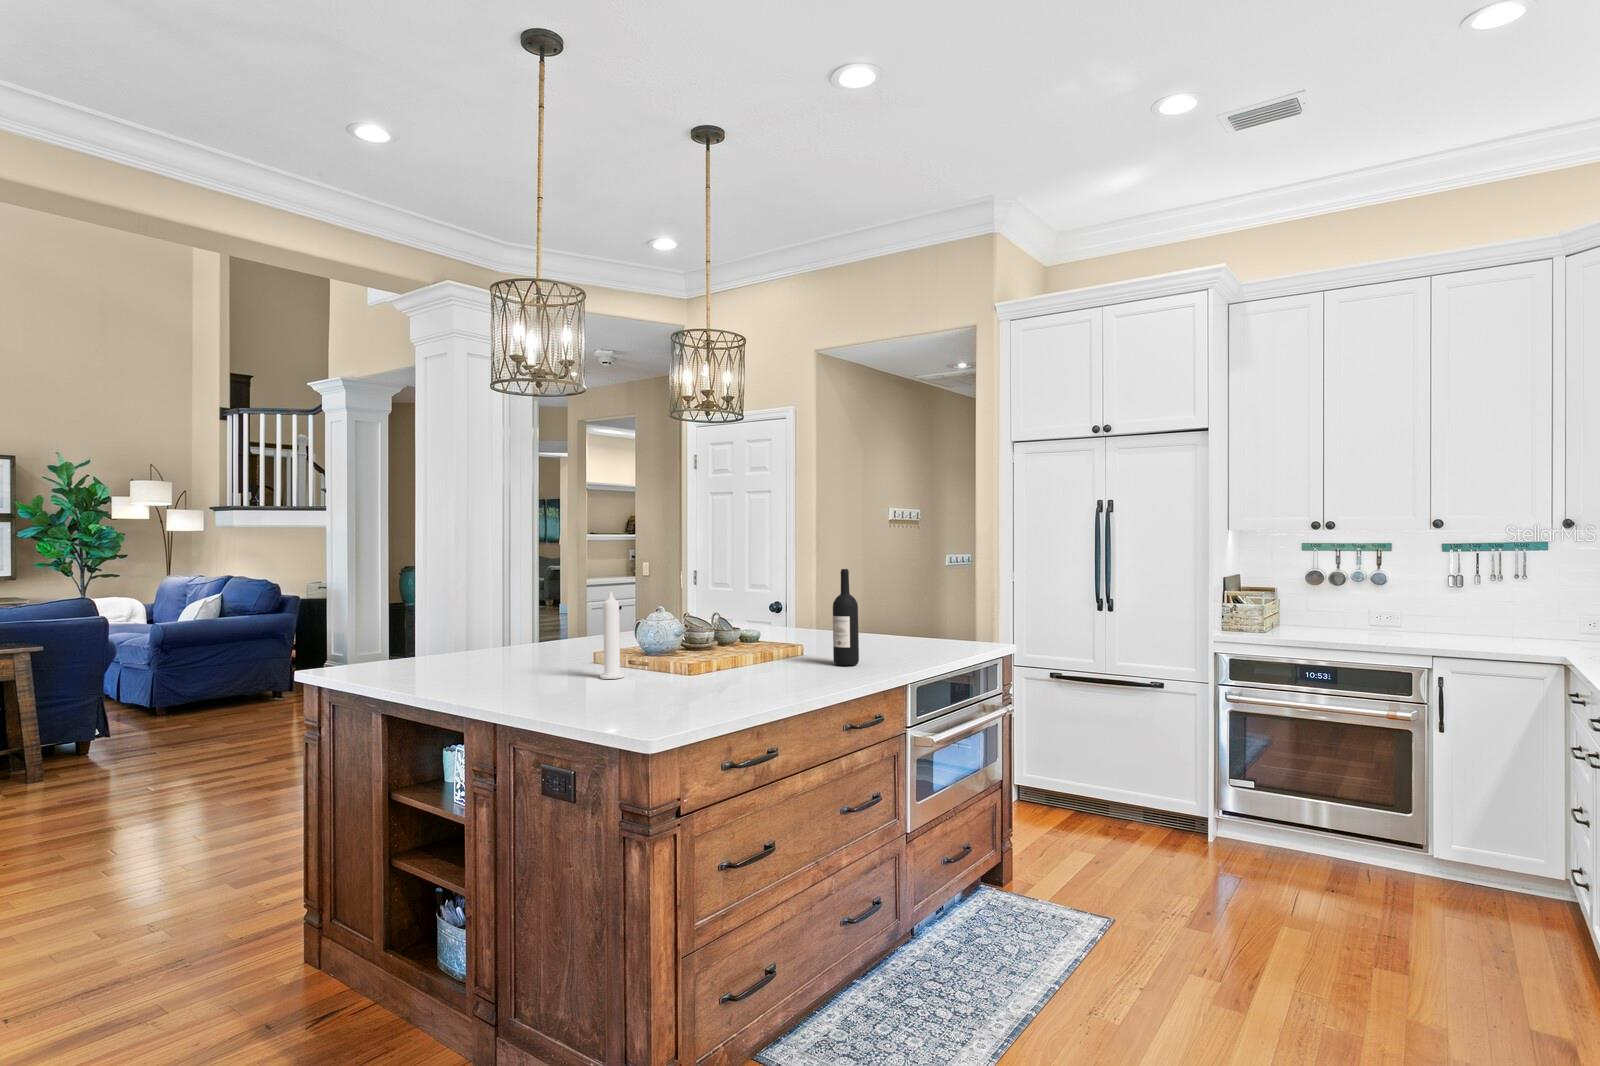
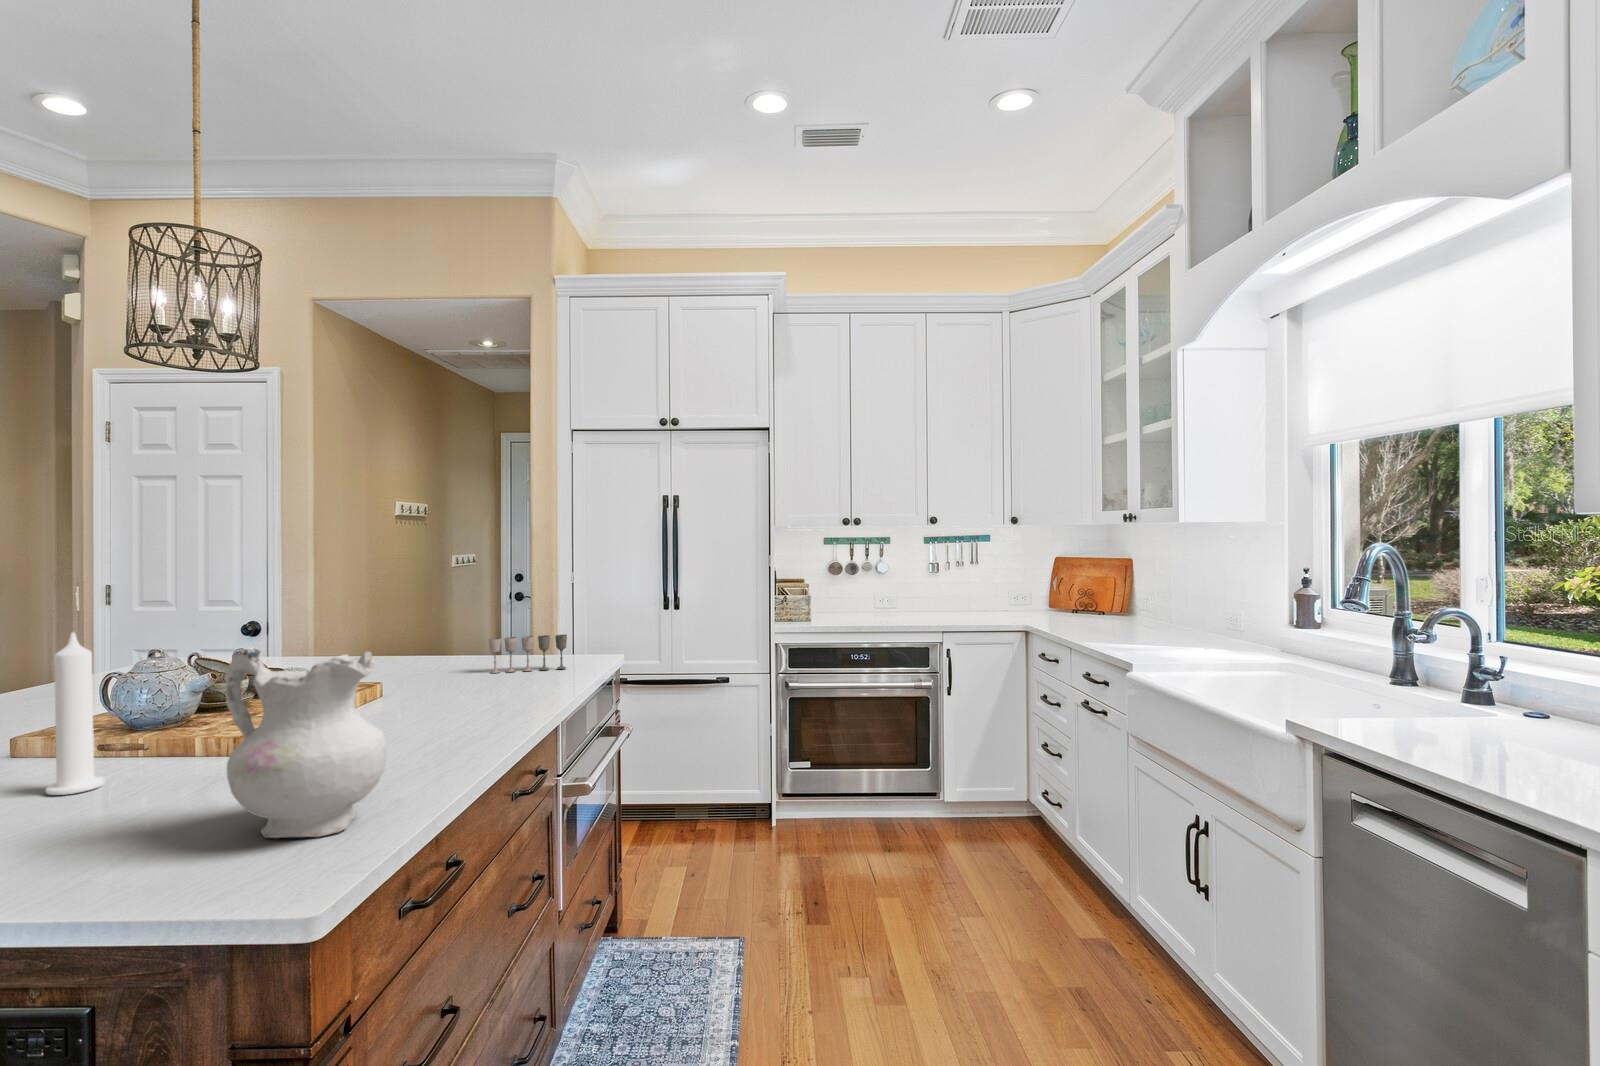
wine bottle: present [833,569,859,666] -> none [458,579,495,709]
ceramic pitcher: none [648,601,727,710] -> present [225,649,387,838]
wine glass: none [886,619,946,648] -> present [489,635,567,673]

